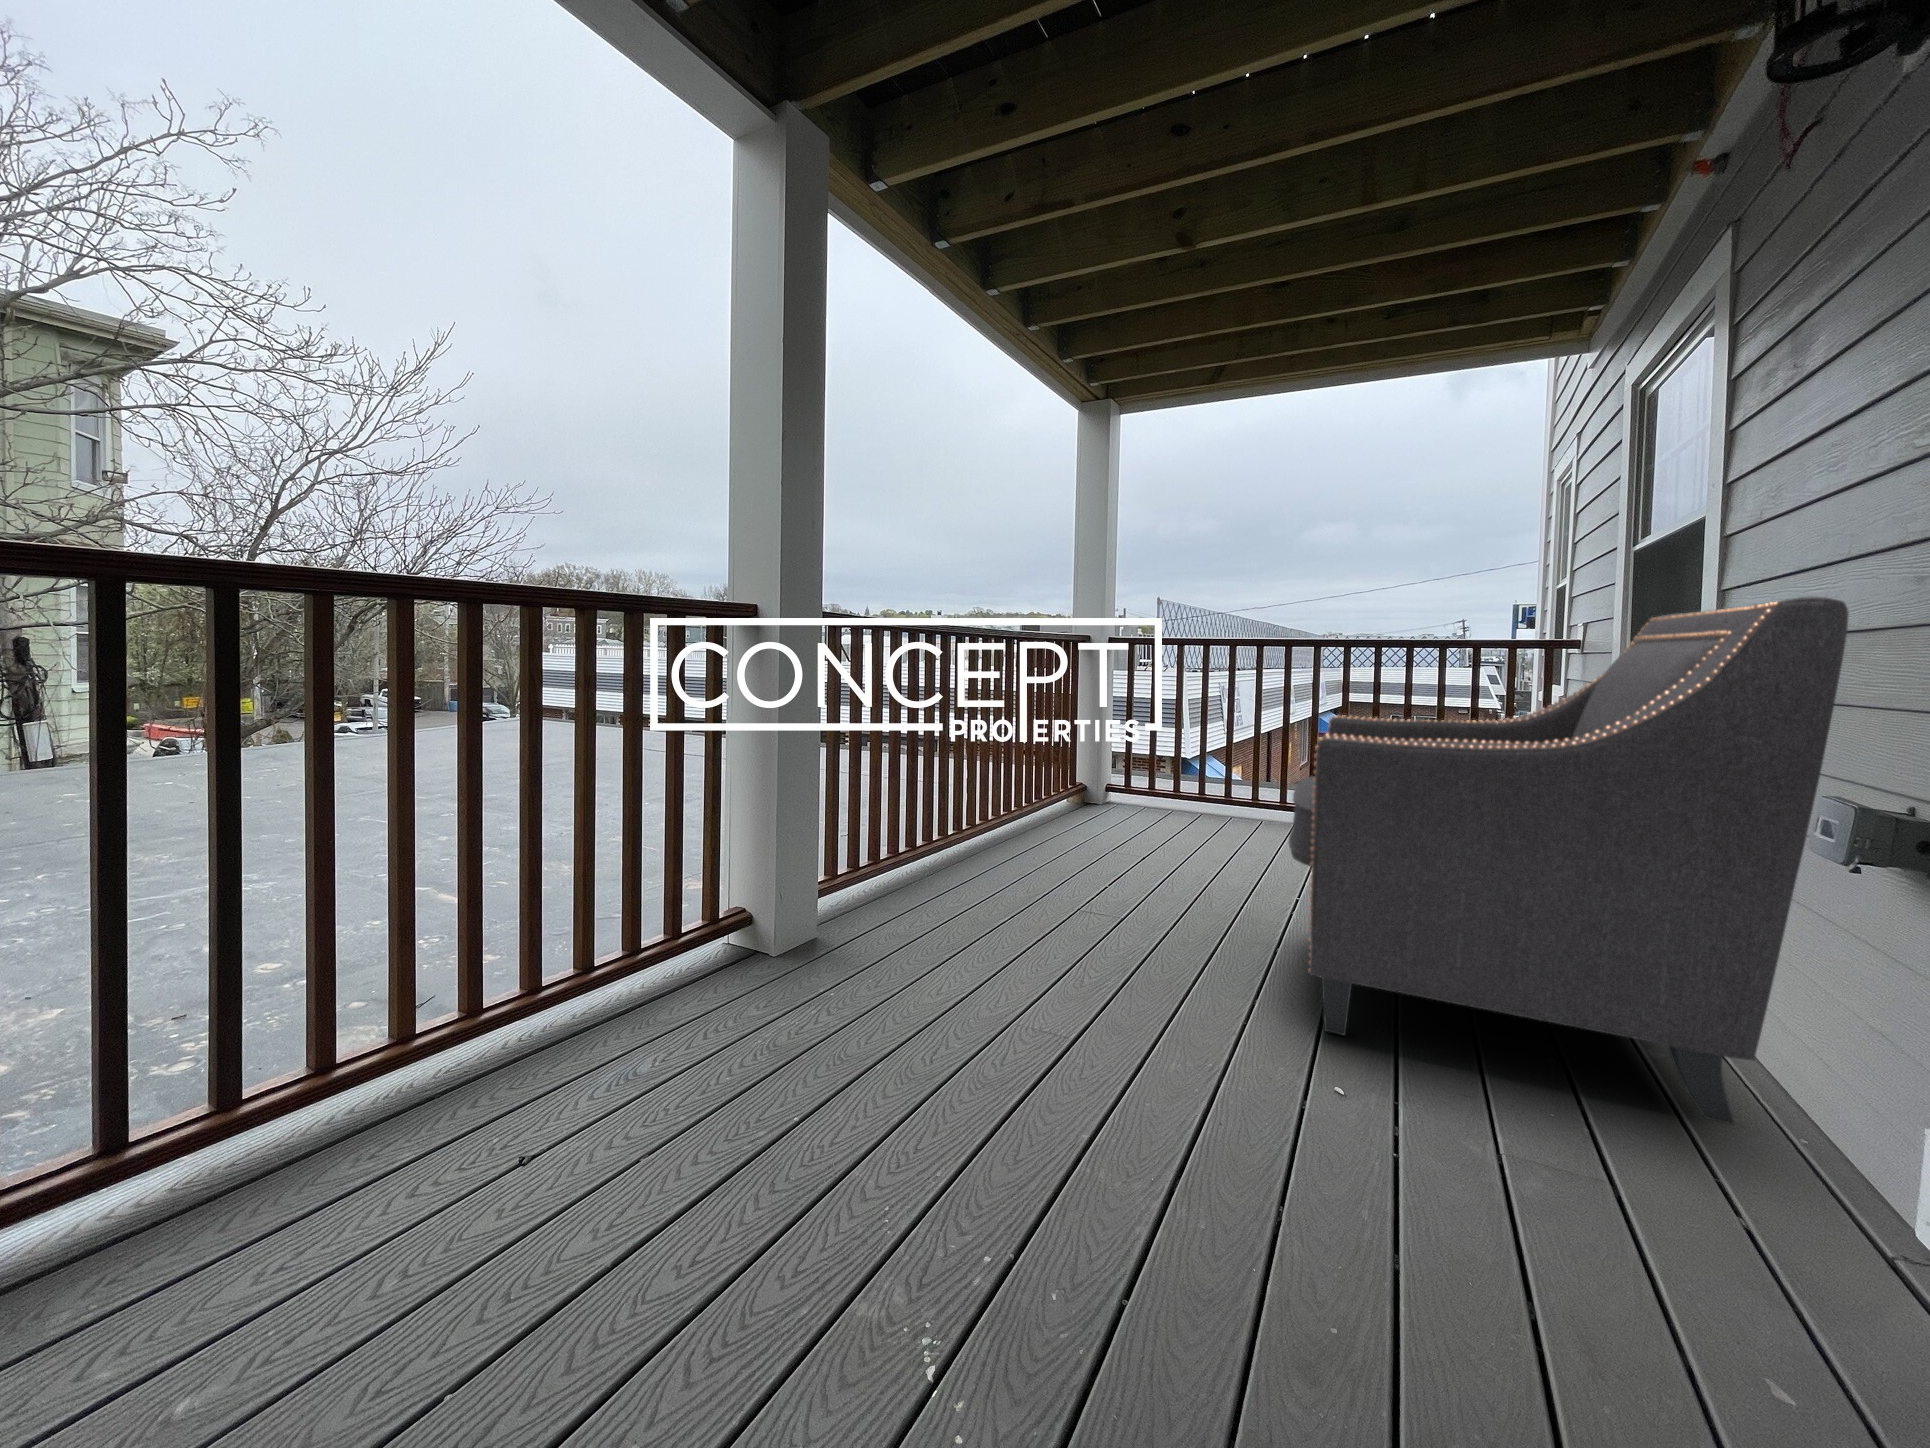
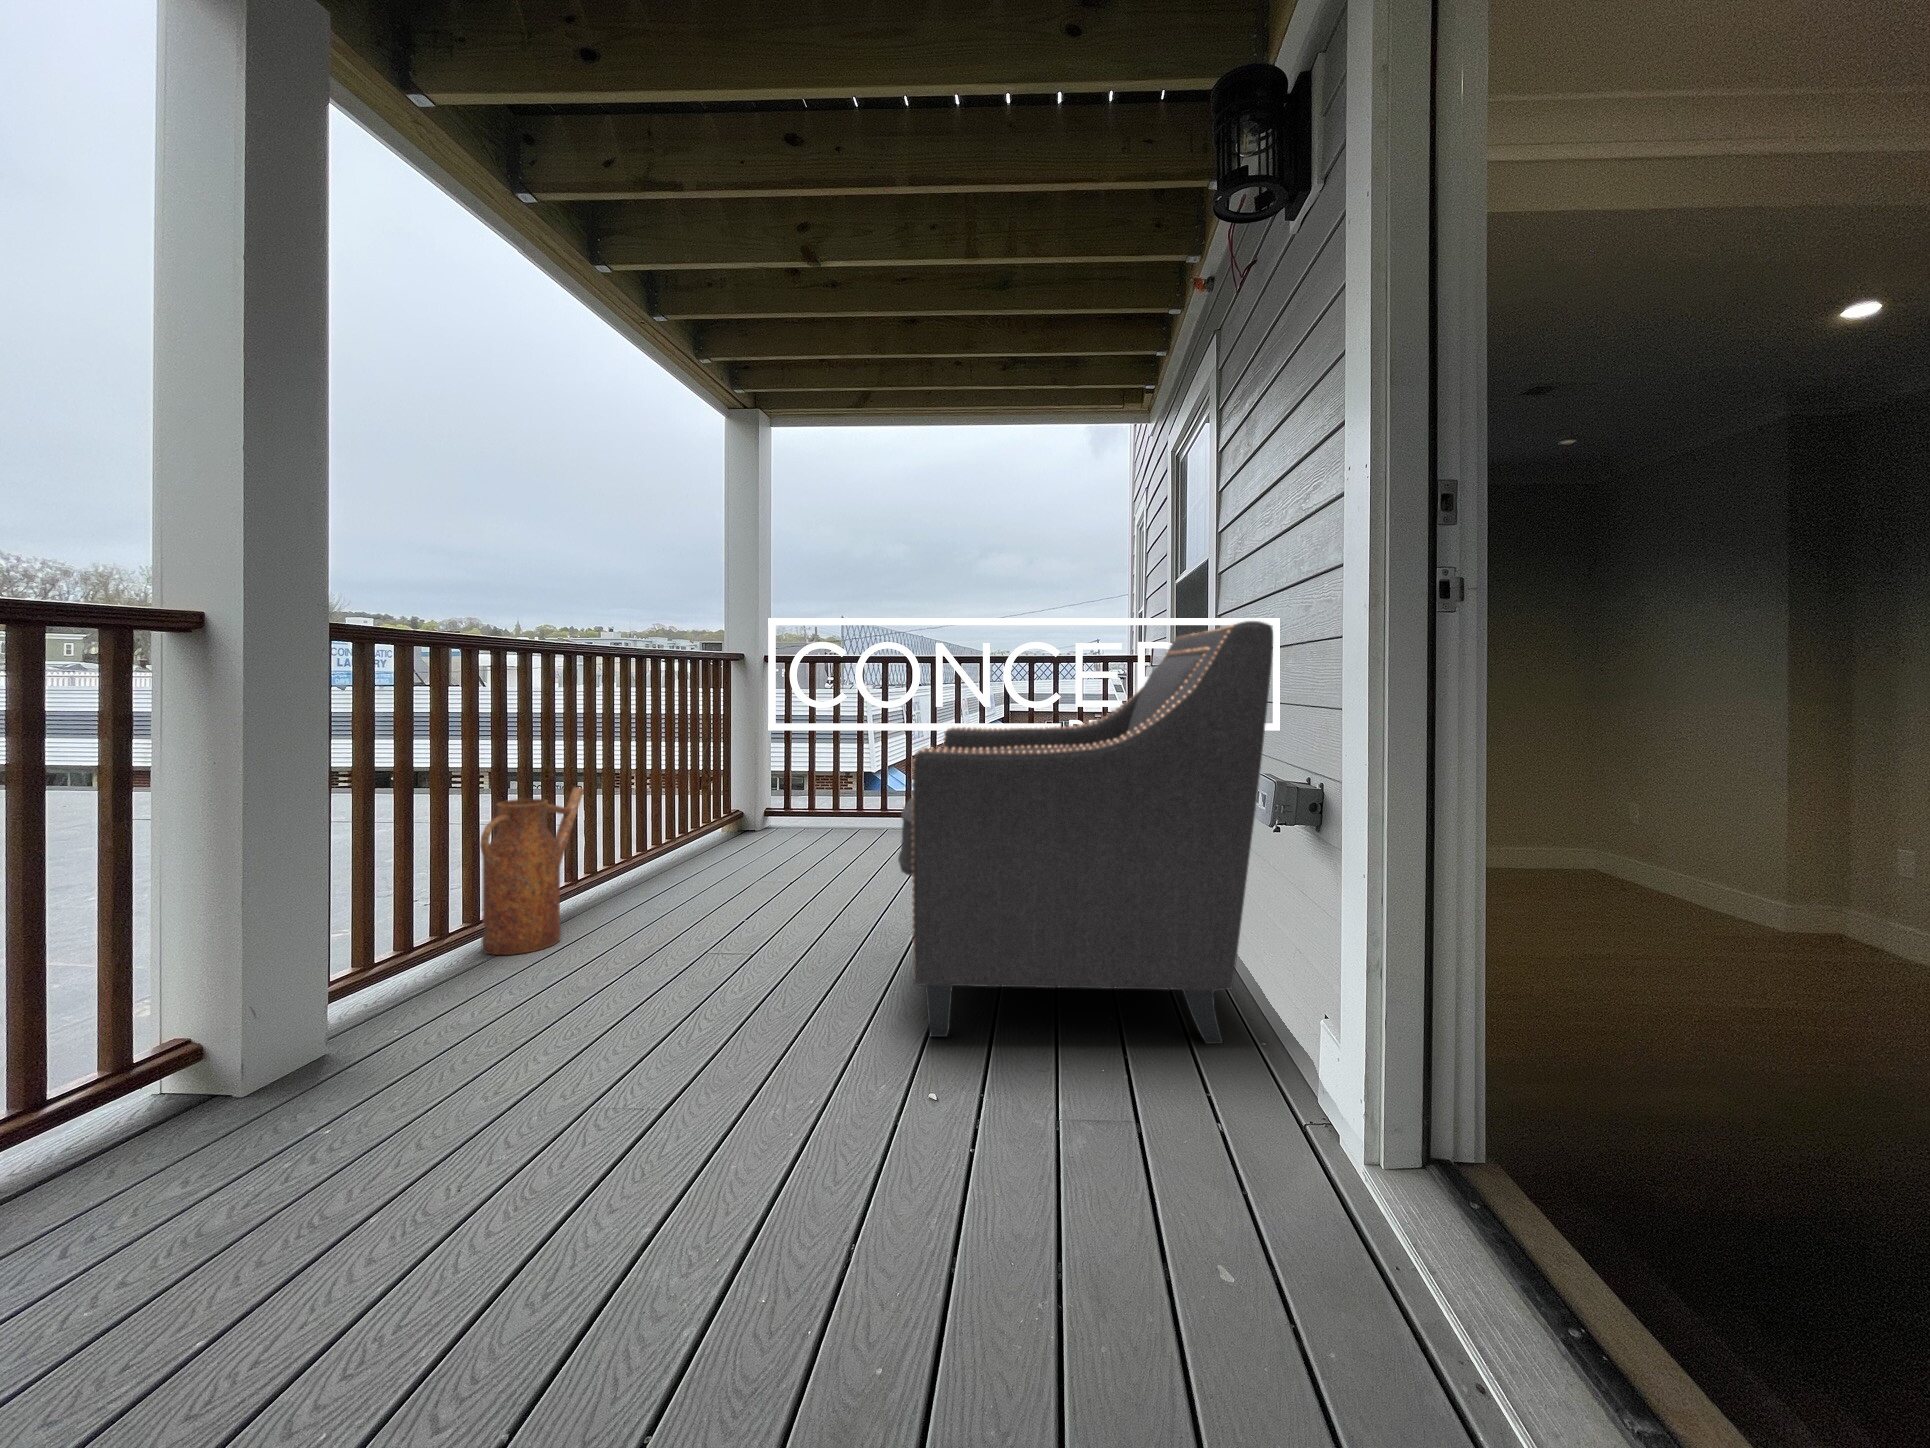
watering can: none [900,750,973,885] -> present [480,787,583,955]

